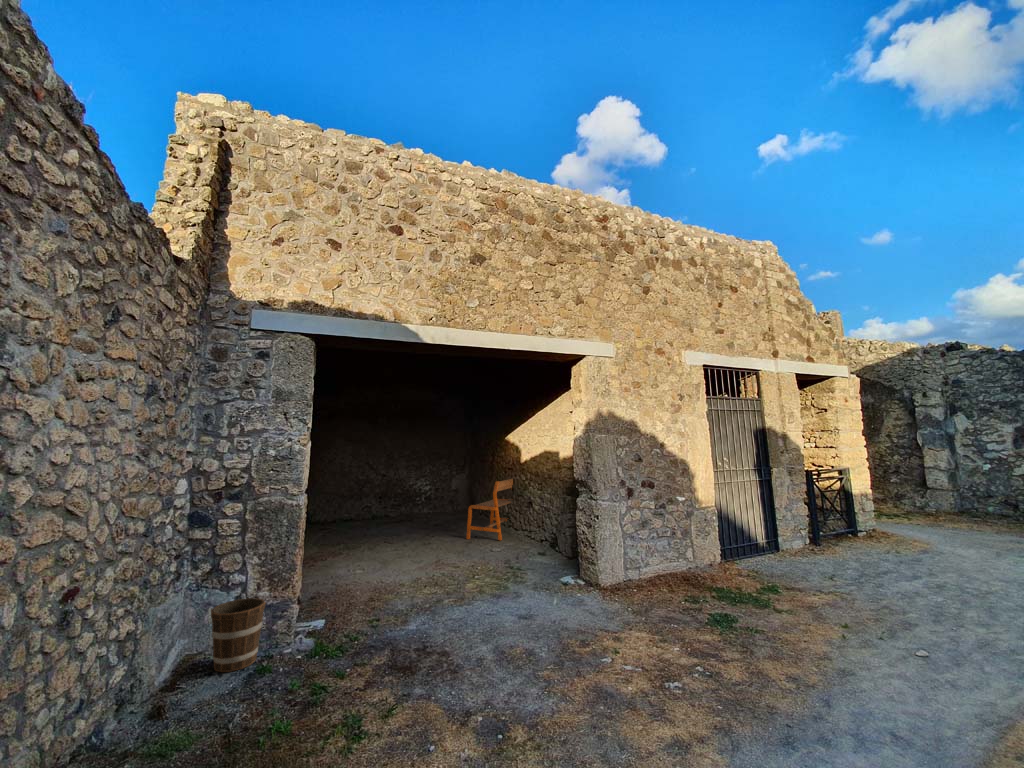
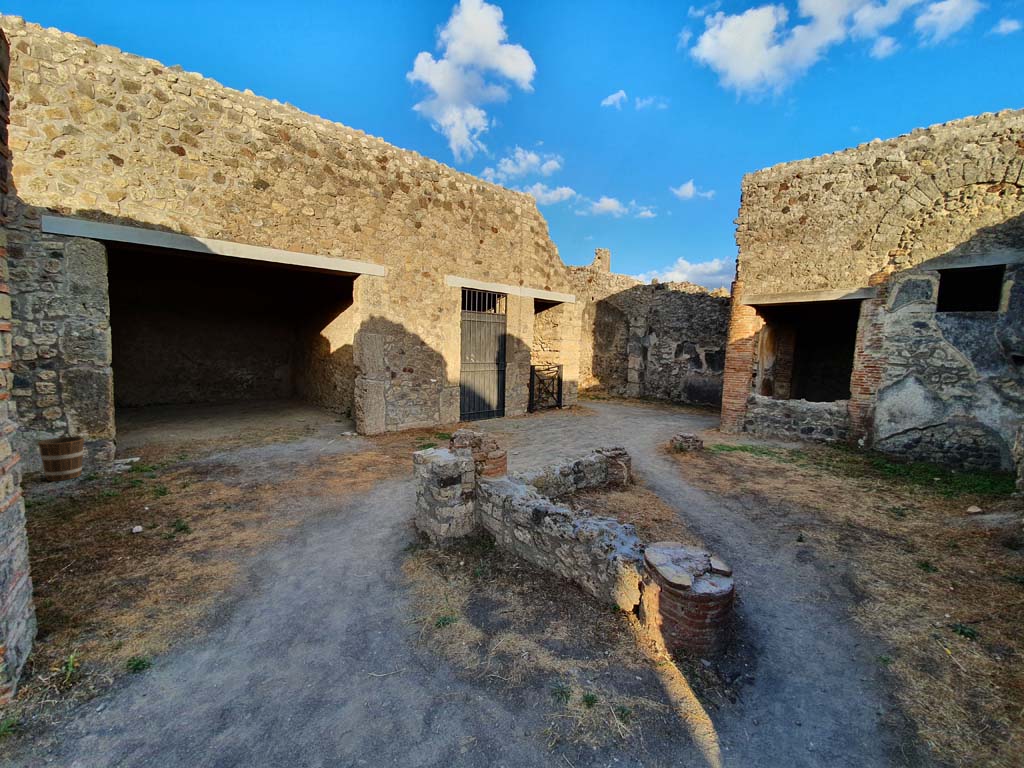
bench: present [467,479,513,540] -> none [276,363,327,411]

